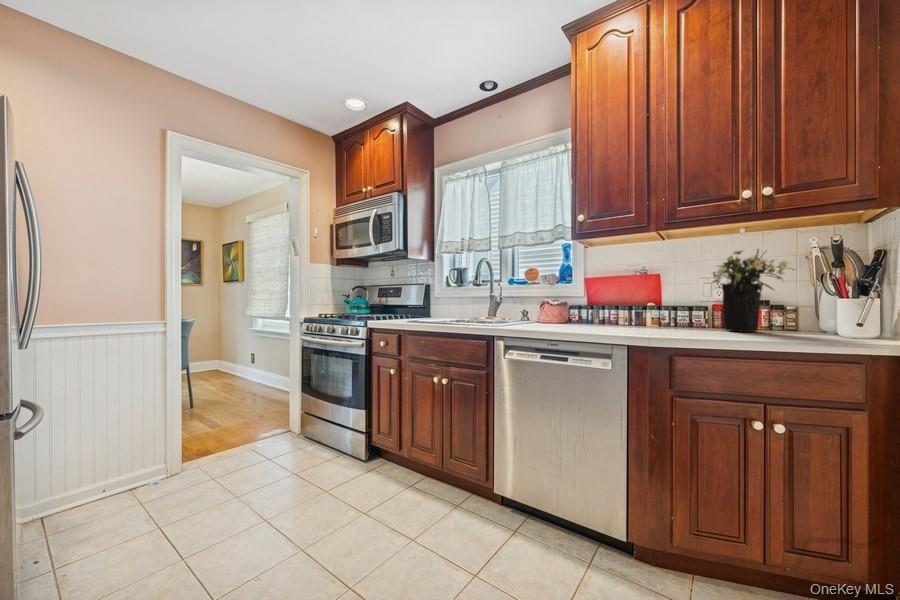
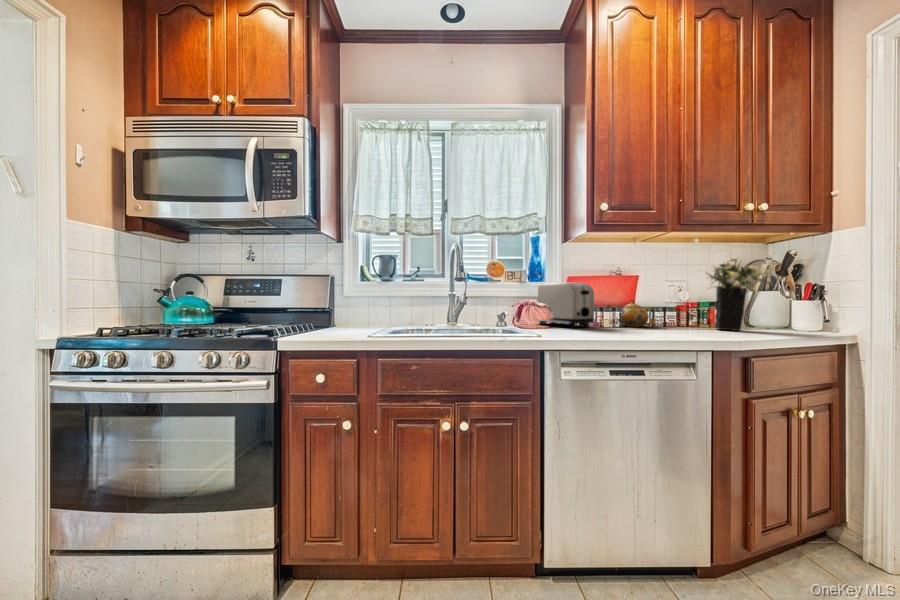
toaster: none [563,283,599,323] -> present [537,282,594,327]
teapot: none [623,299,675,325] -> present [607,300,657,327]

